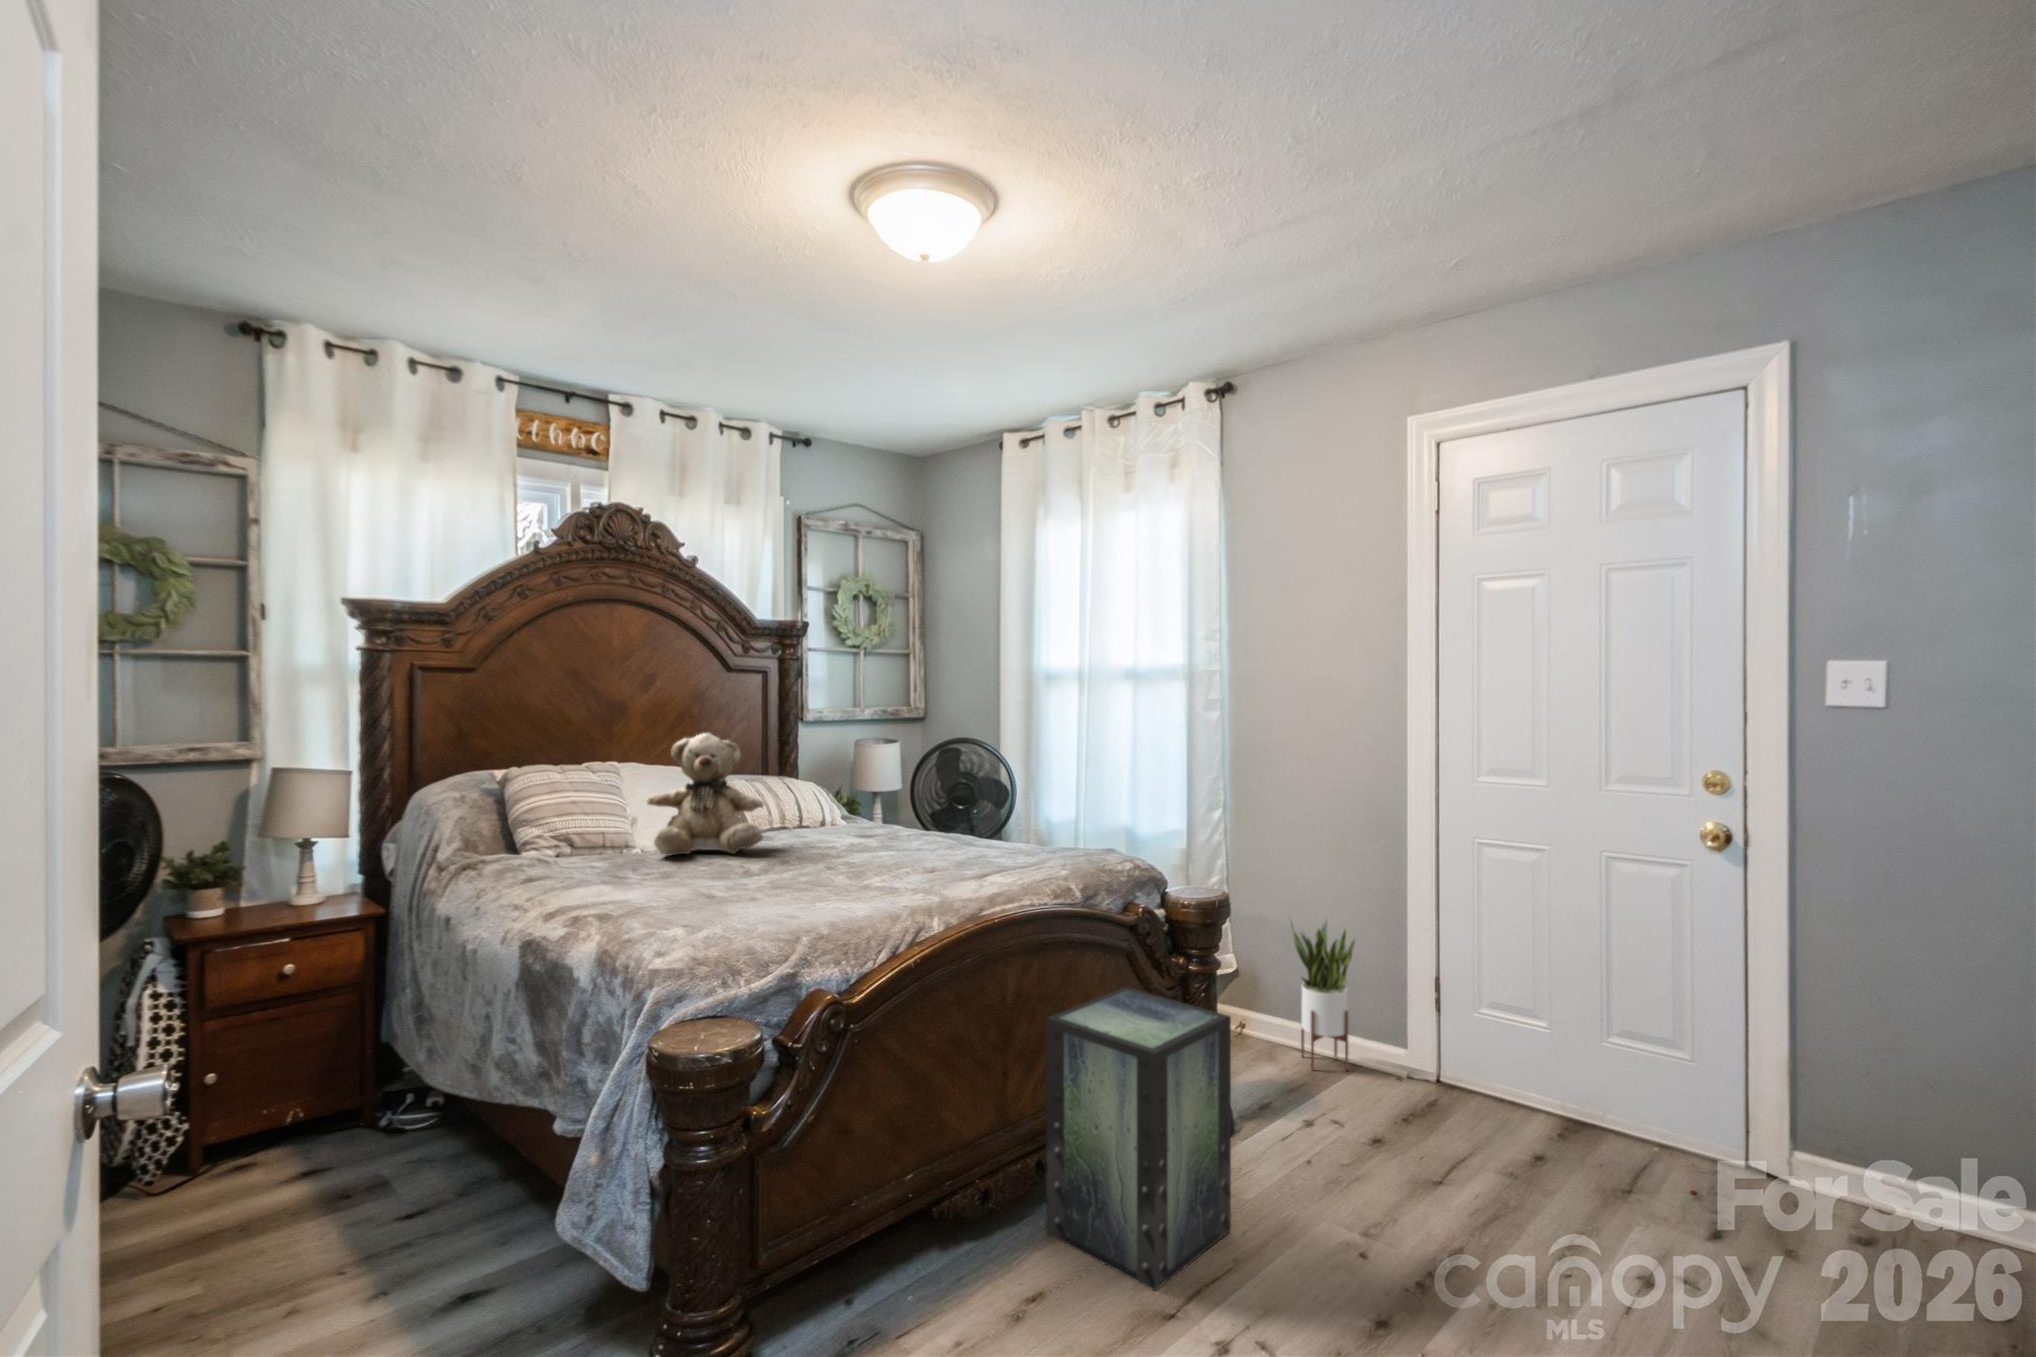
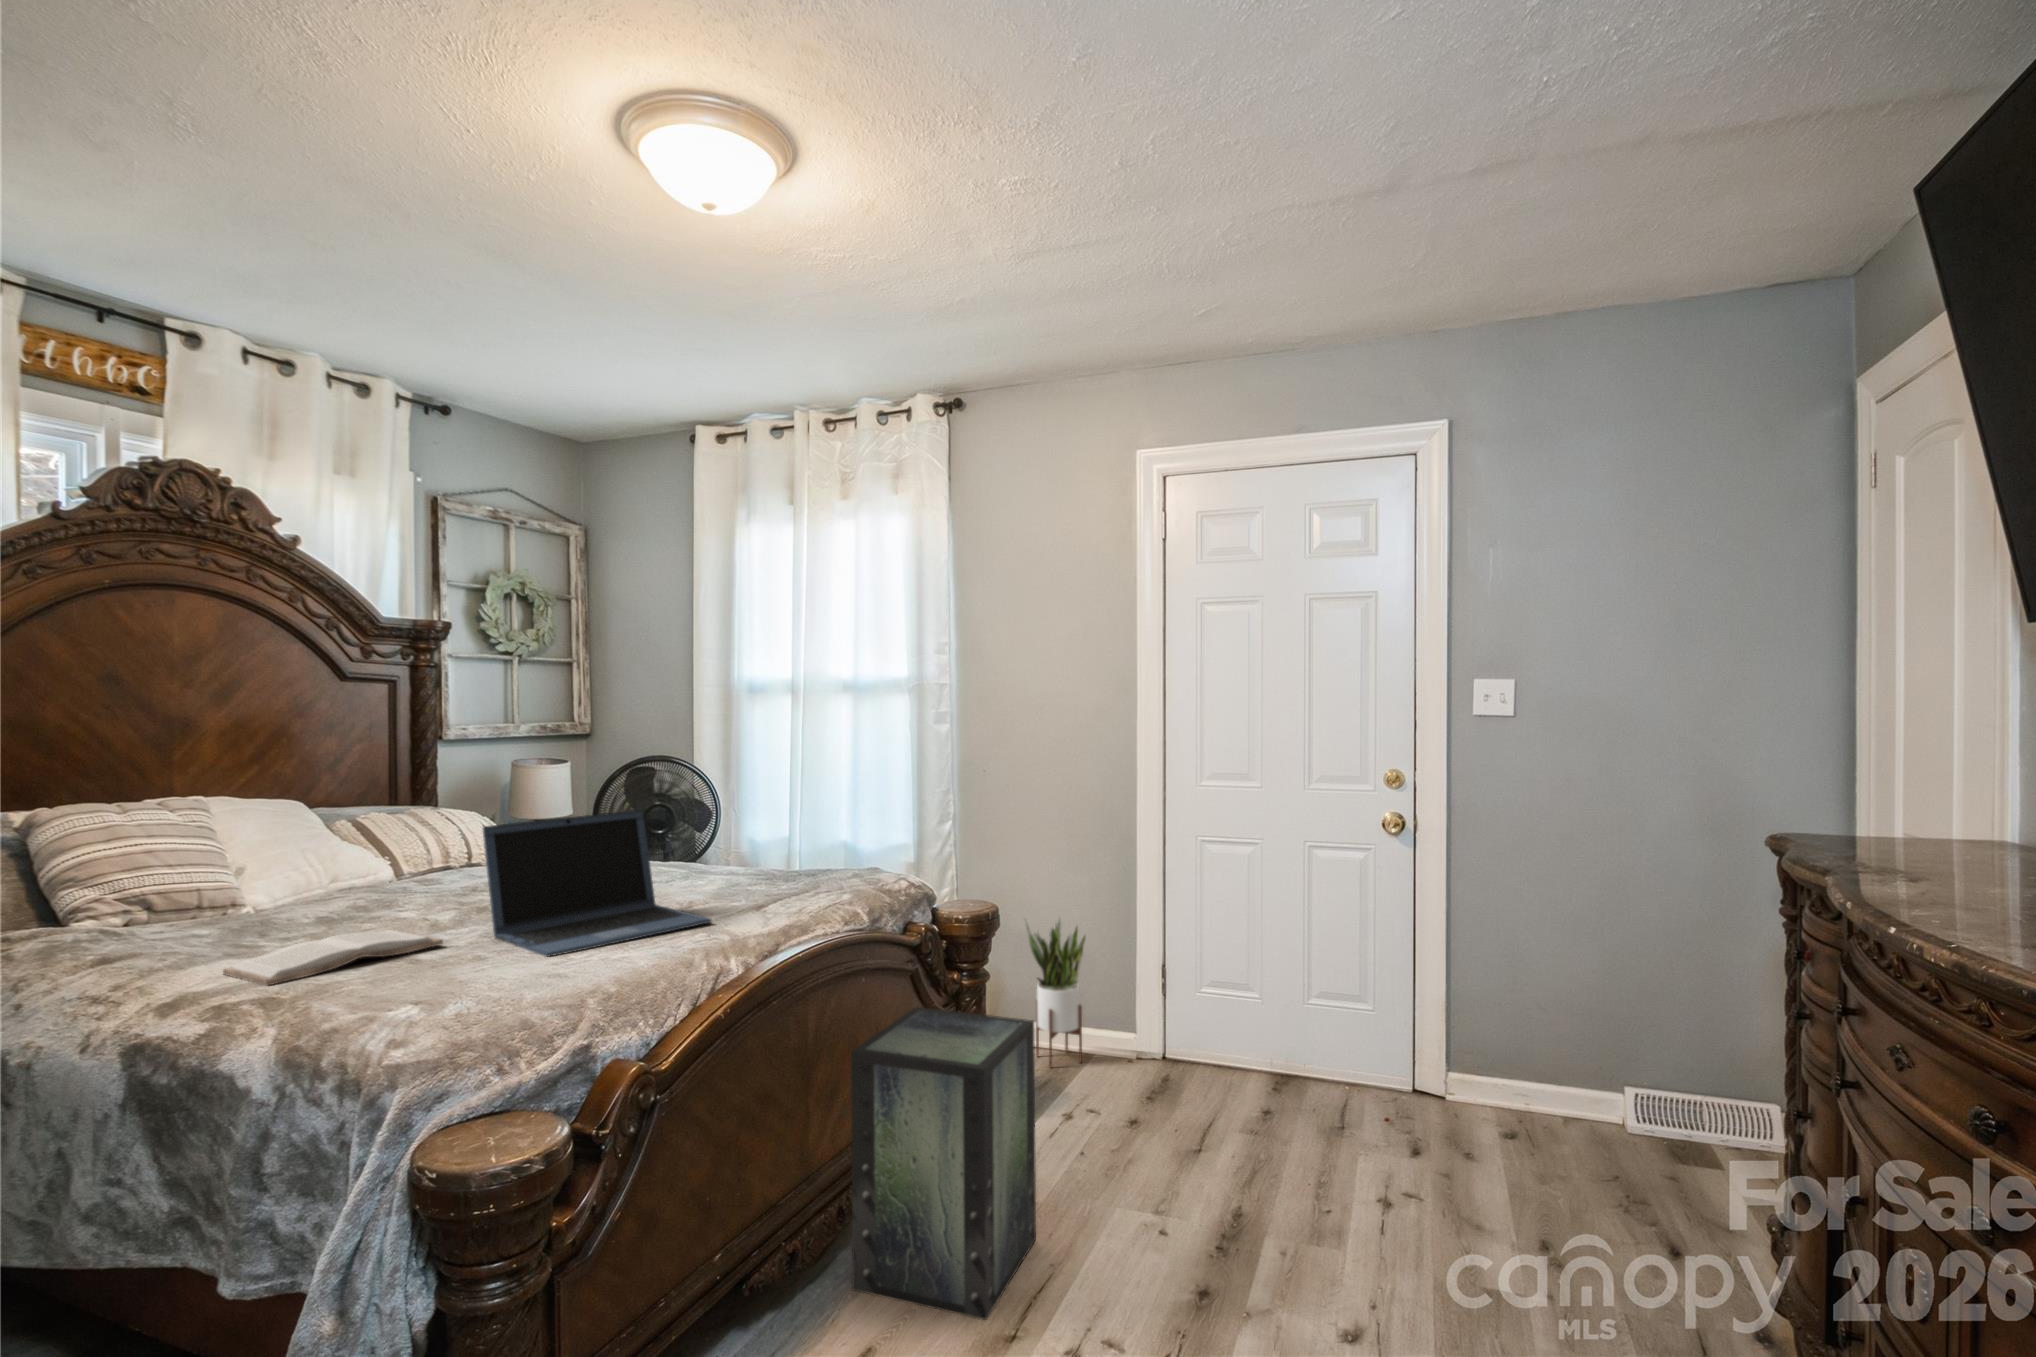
teddy bear: present [647,733,764,855] -> none [269,757,449,919]
laptop: none [768,786,936,904] -> present [483,810,711,957]
book: none [592,869,735,903] -> present [223,930,443,986]

